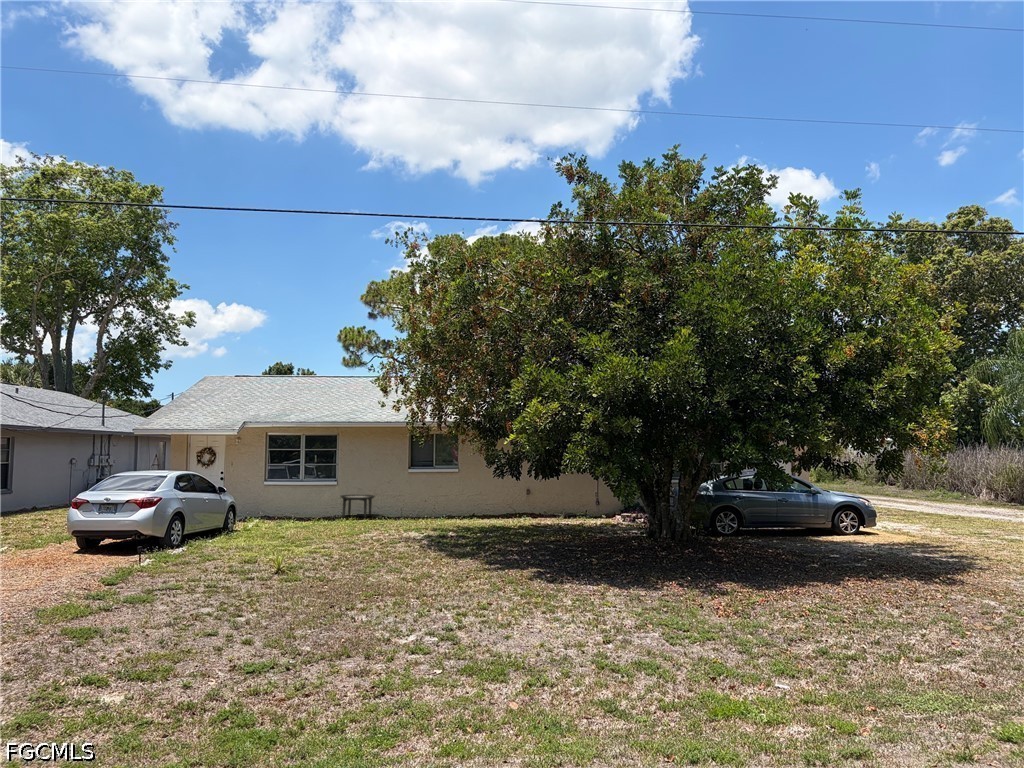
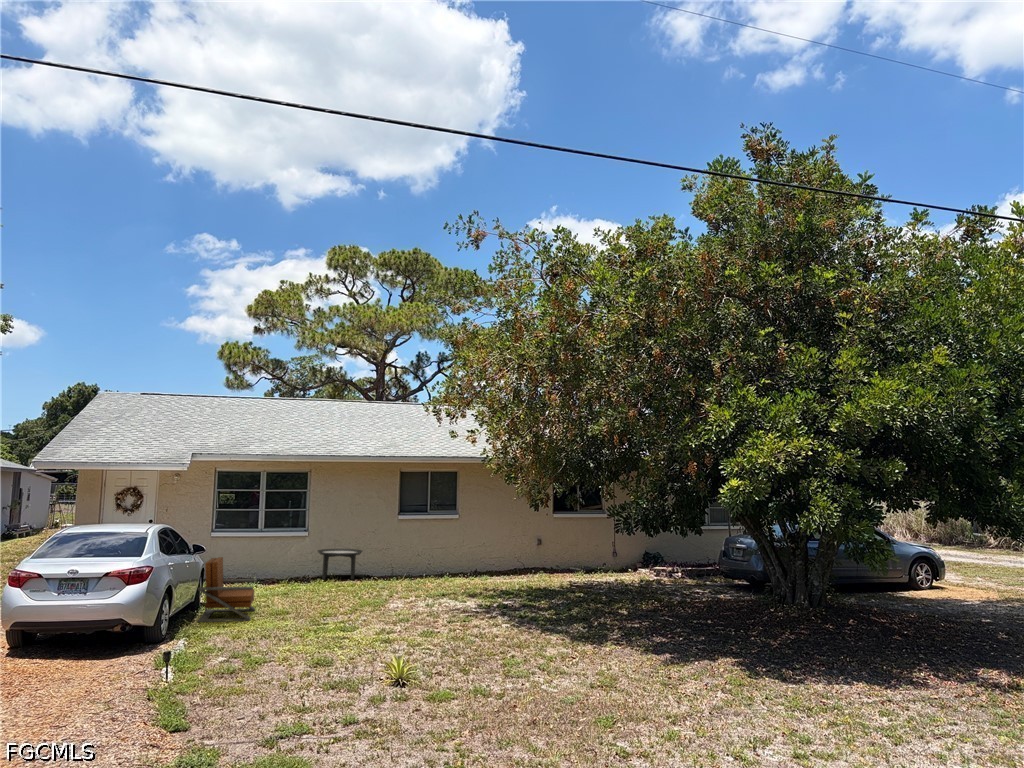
lounge chair: none [213,496,264,540] -> present [198,557,257,622]

